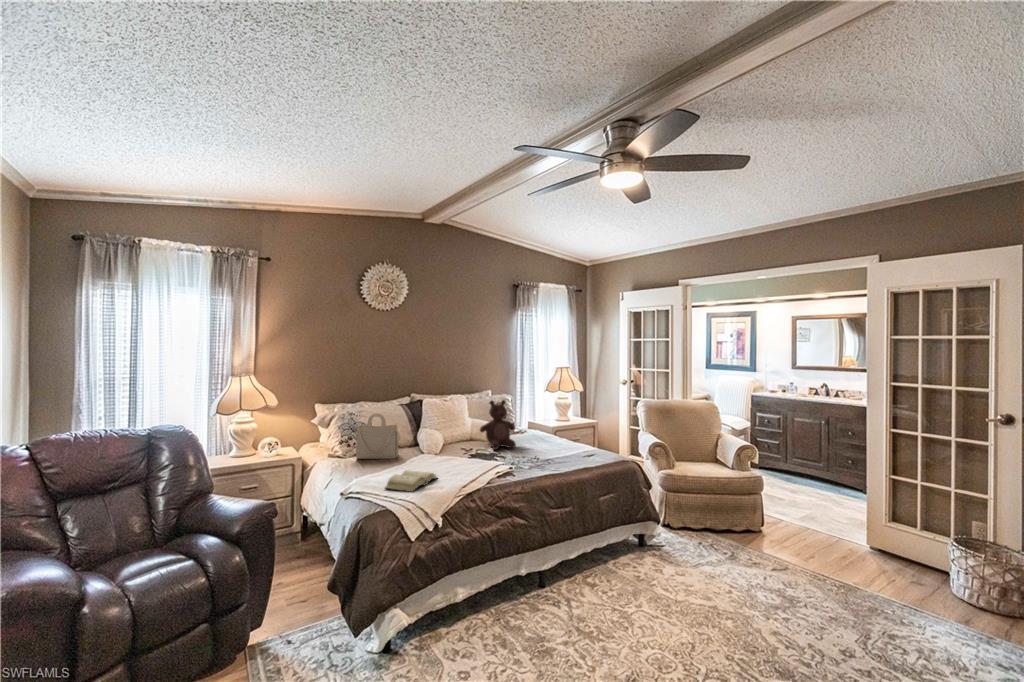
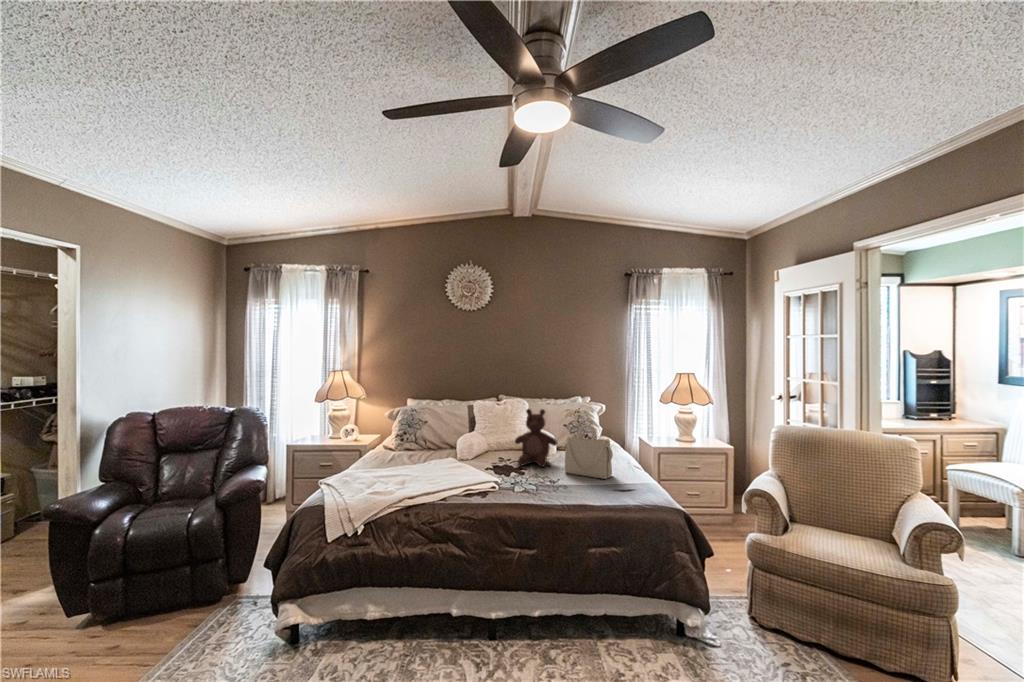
handbag: present [356,413,400,459] -> present [565,424,613,479]
diary: present [385,470,437,492] -> none [339,472,396,495]

